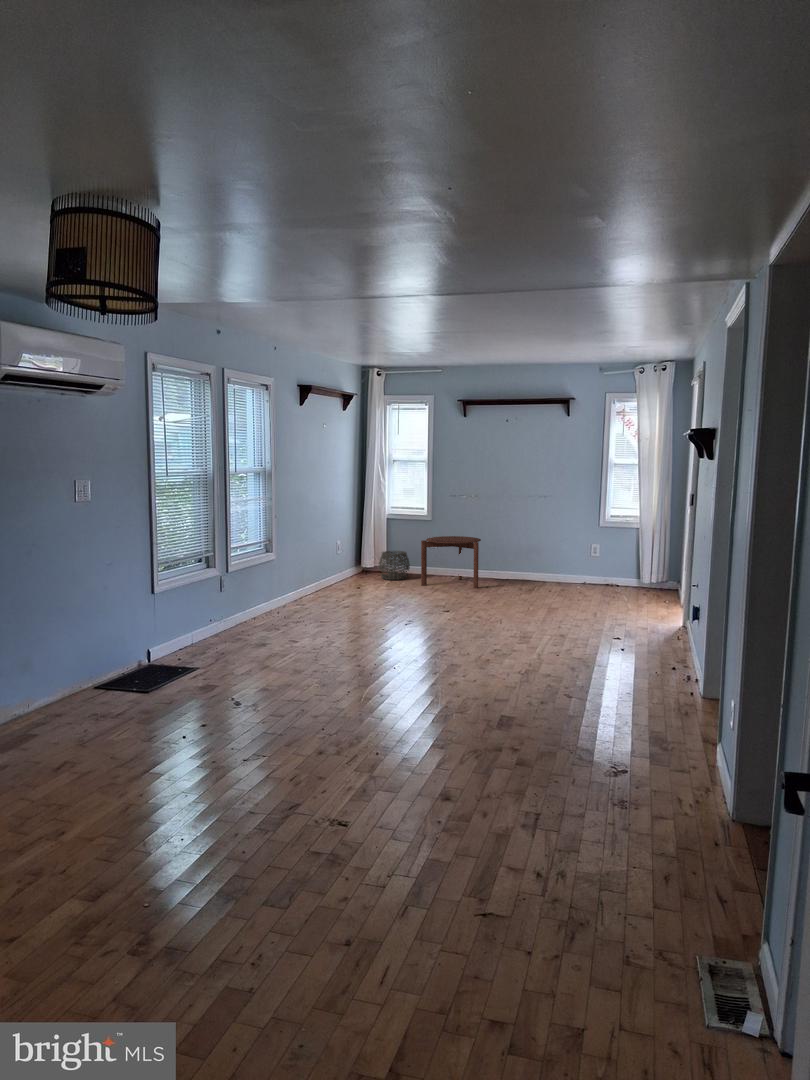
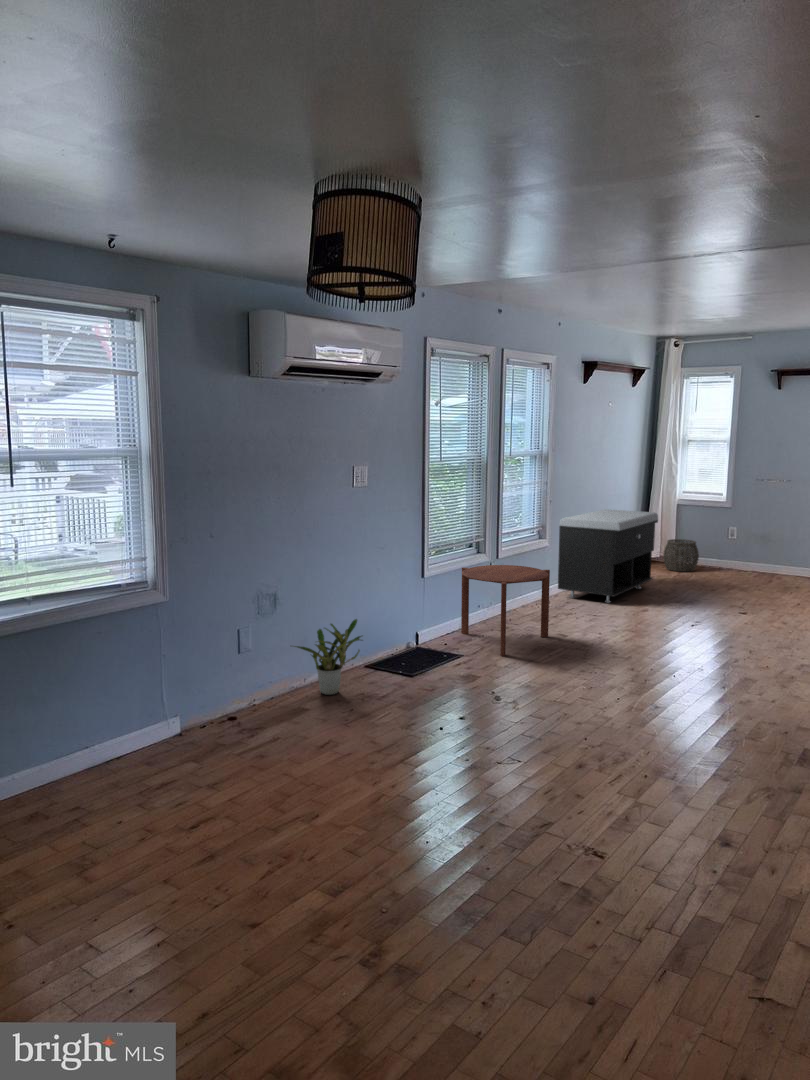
storage bench: none [284,524,373,611] -> present [558,509,658,603]
side table: present [421,536,481,588] -> present [461,565,550,656]
potted plant: none [13,636,97,717] -> present [294,619,362,695]

